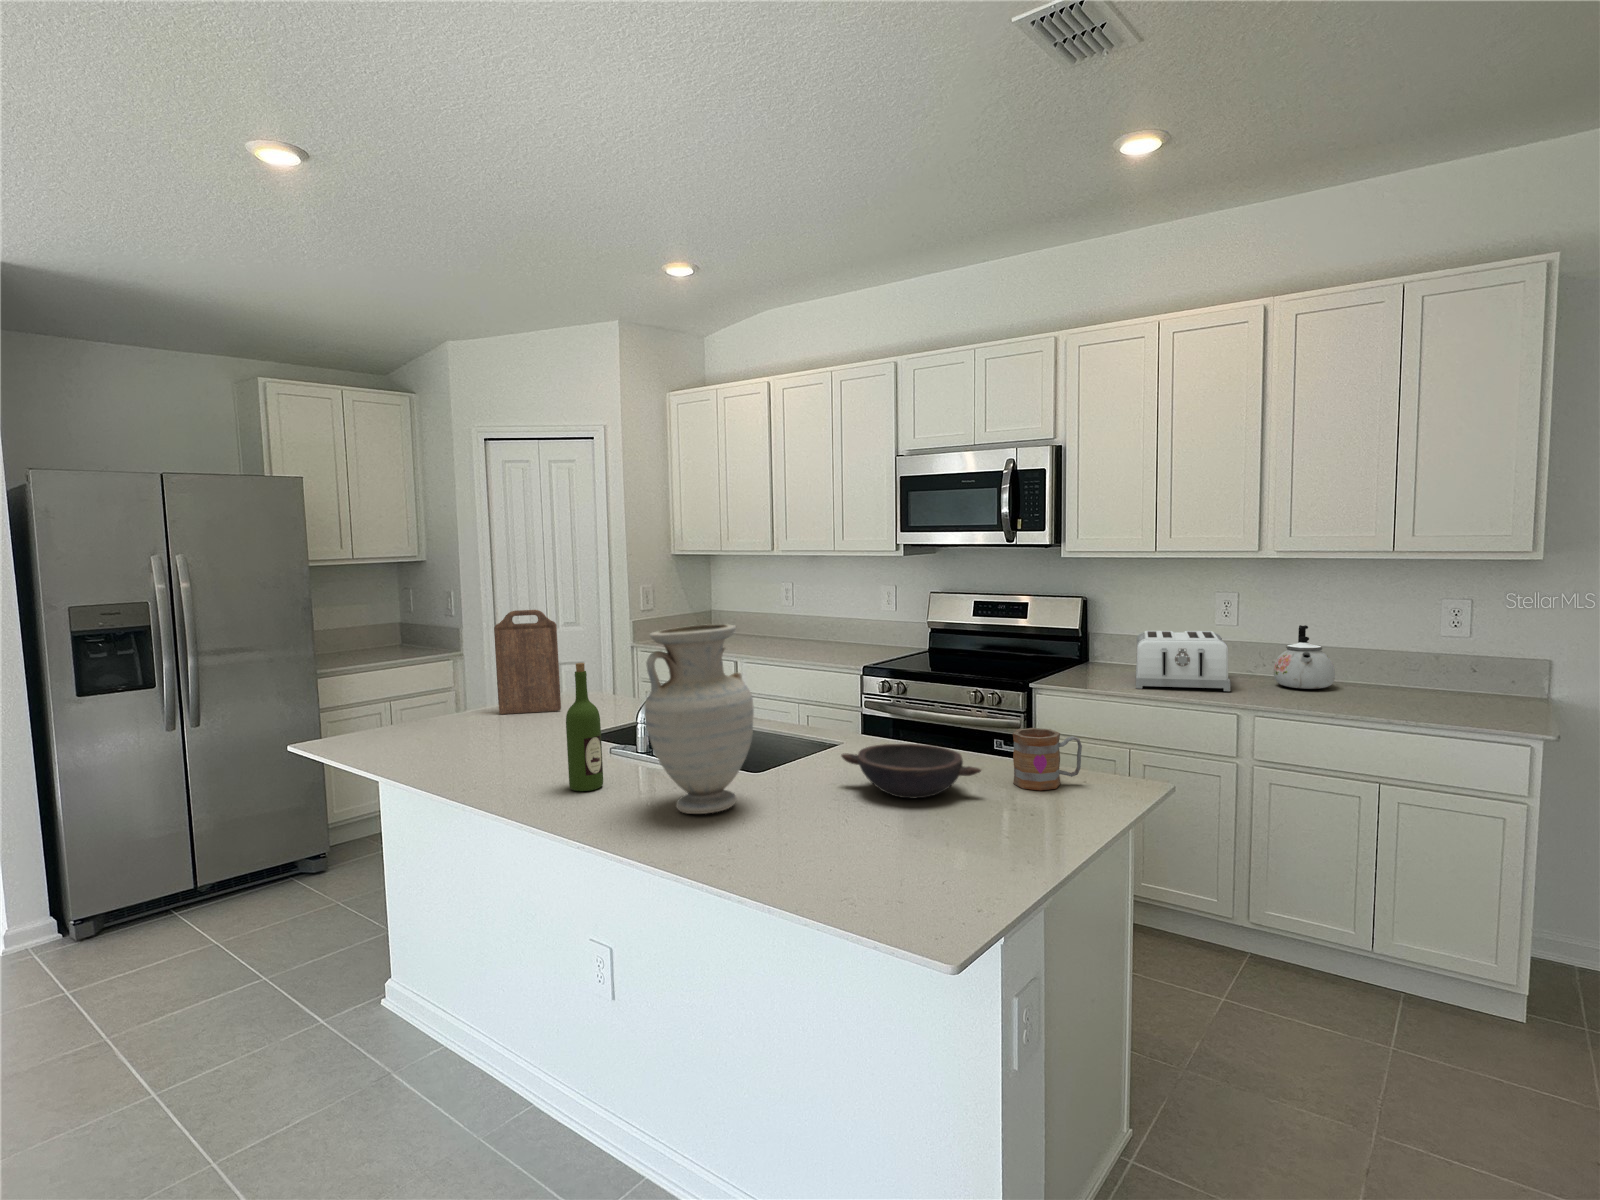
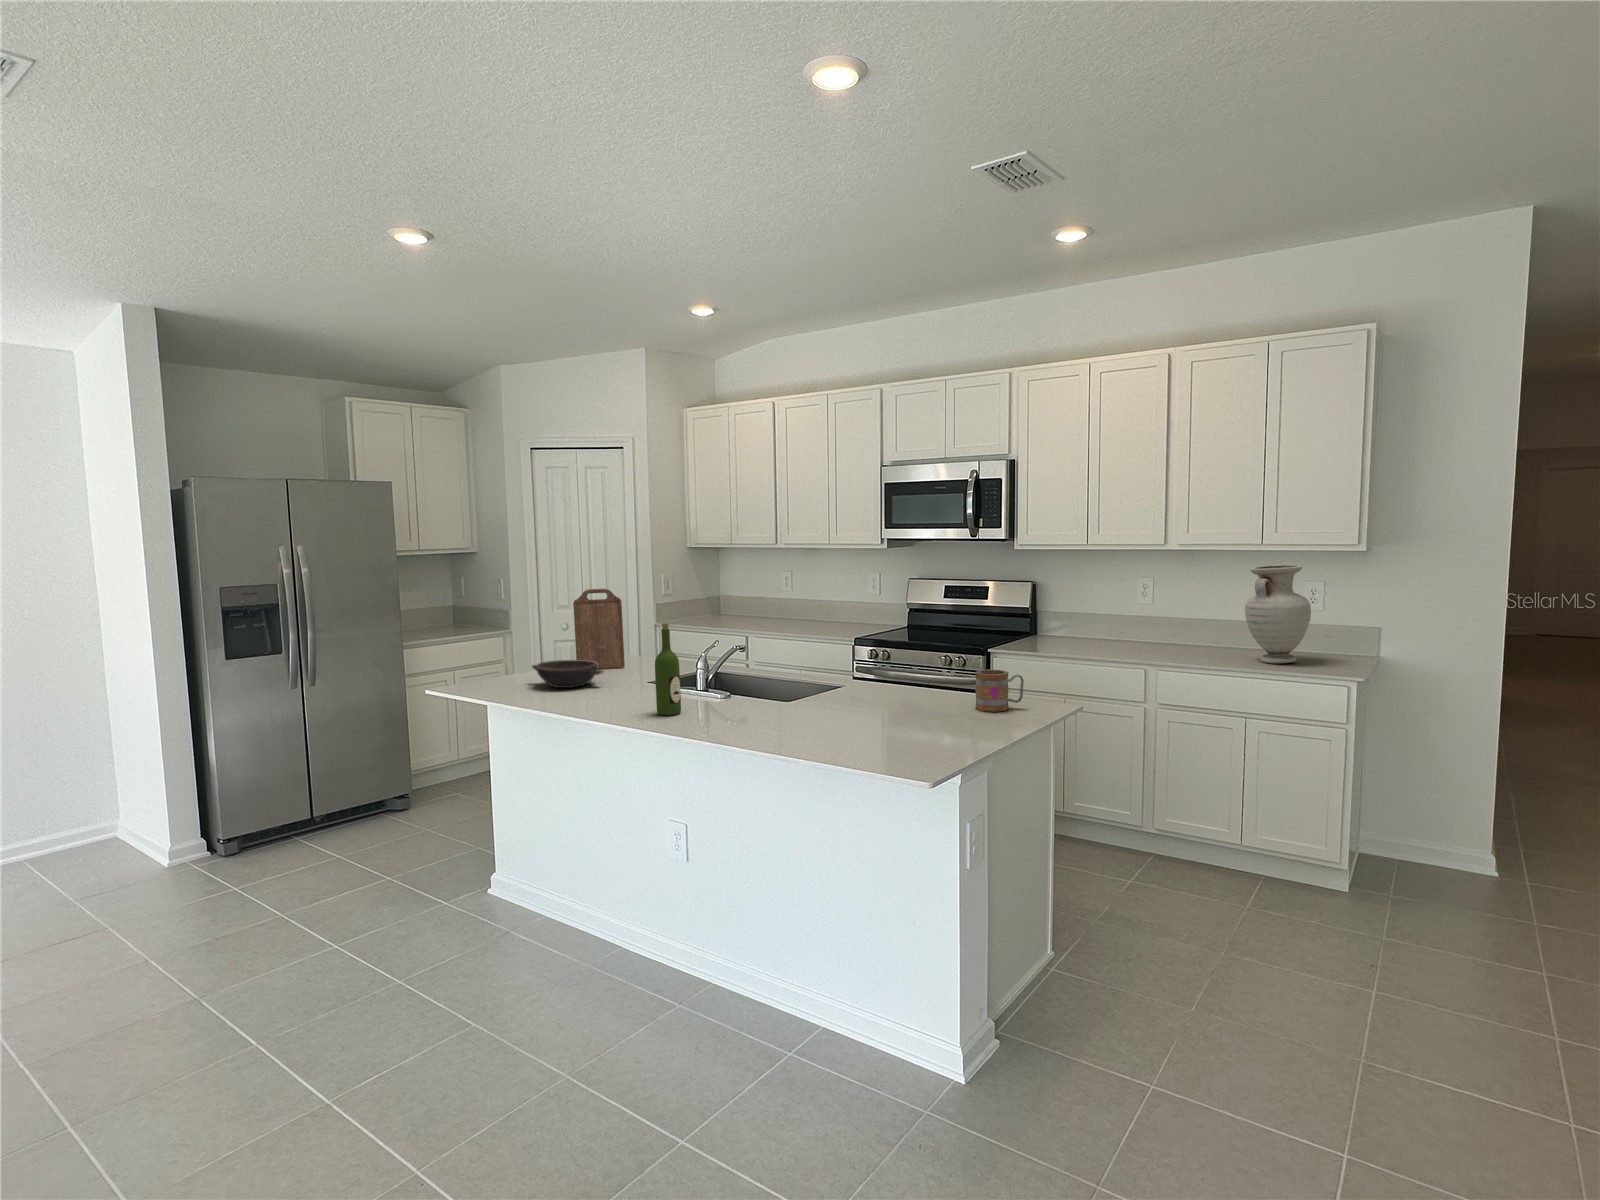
vase: present [645,624,754,814] -> present [1245,565,1311,663]
kettle: present [1274,625,1335,689] -> none [1175,602,1220,650]
toaster: present [1136,631,1230,691] -> none [1070,607,1141,652]
bowl: present [841,744,981,798] -> present [532,660,603,688]

